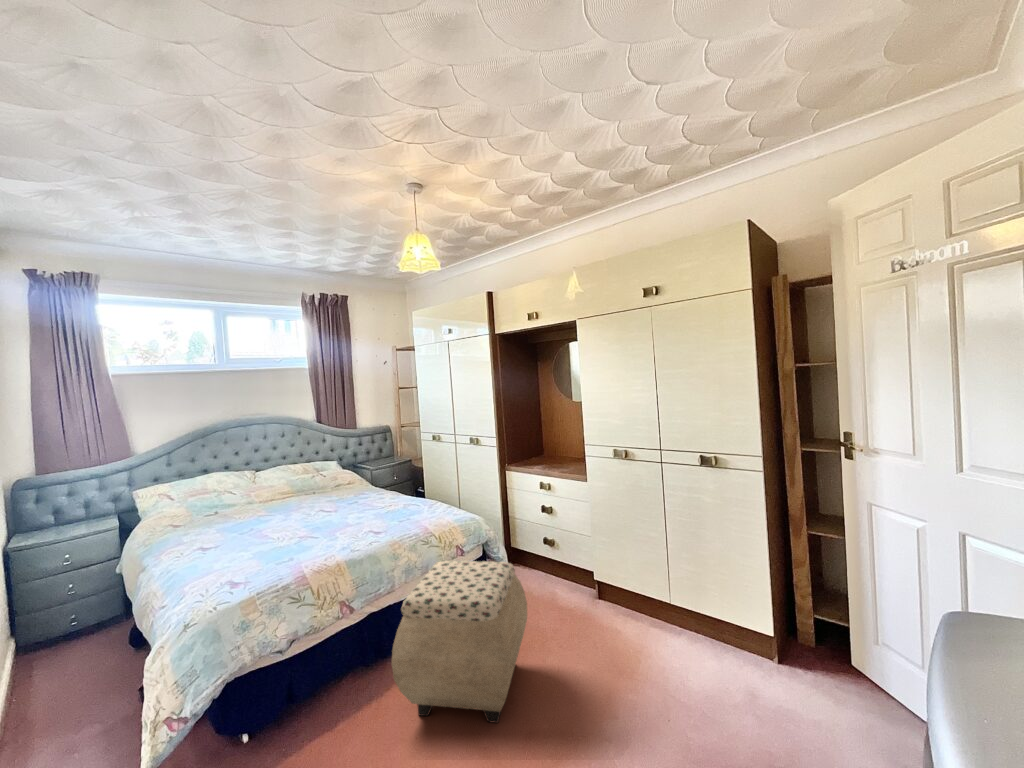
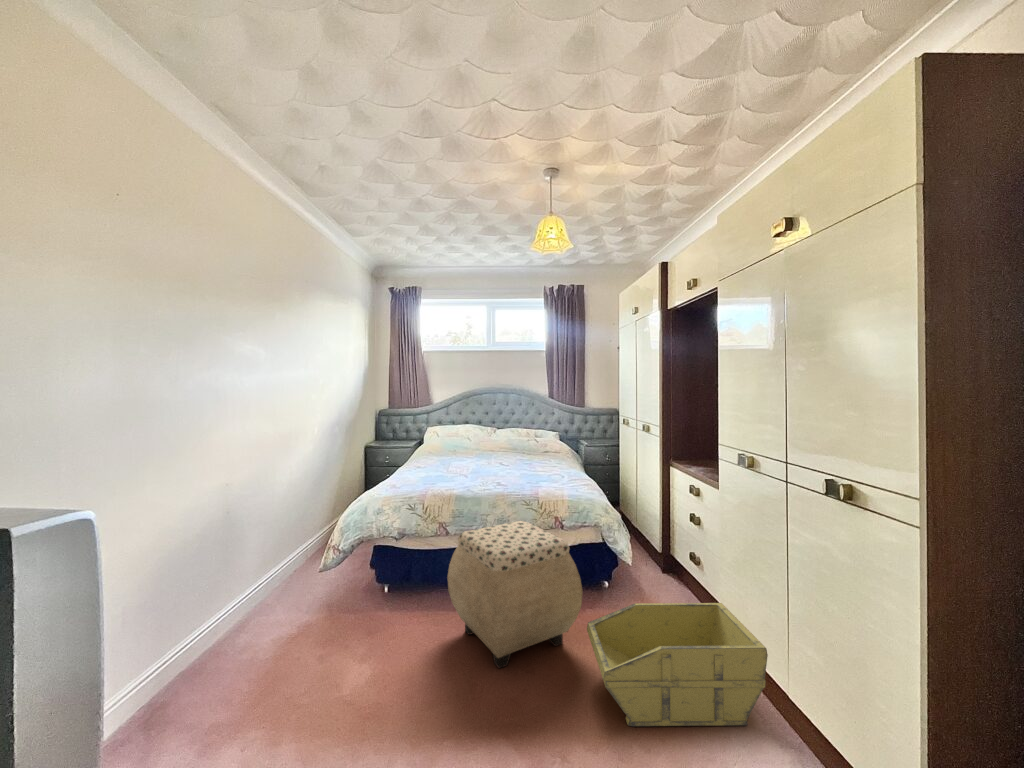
storage bin: none [552,564,671,689] -> present [587,603,768,726]

